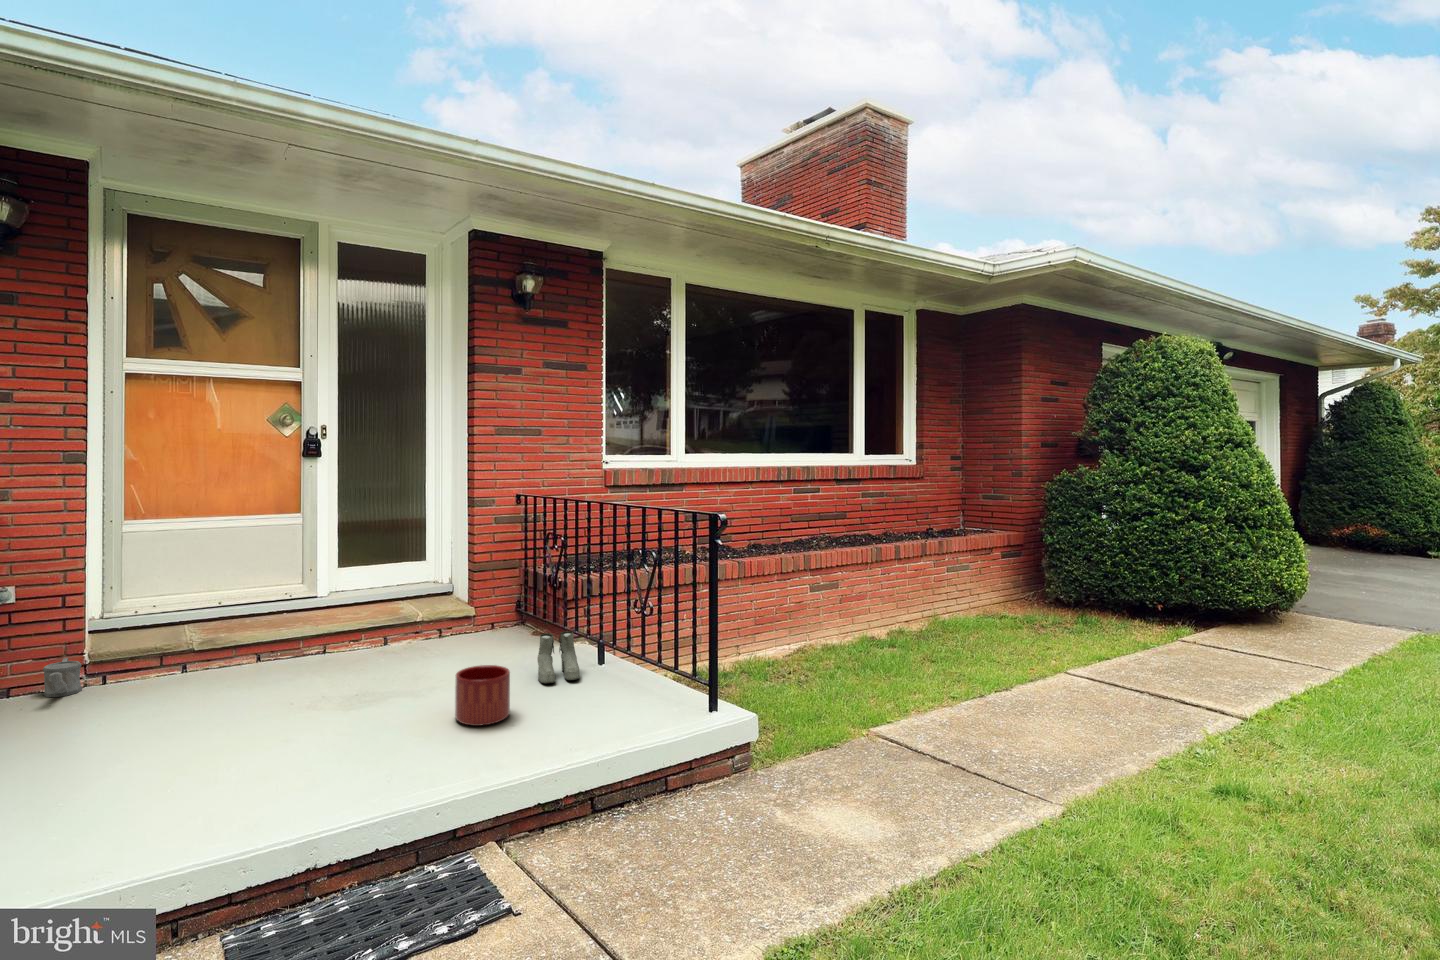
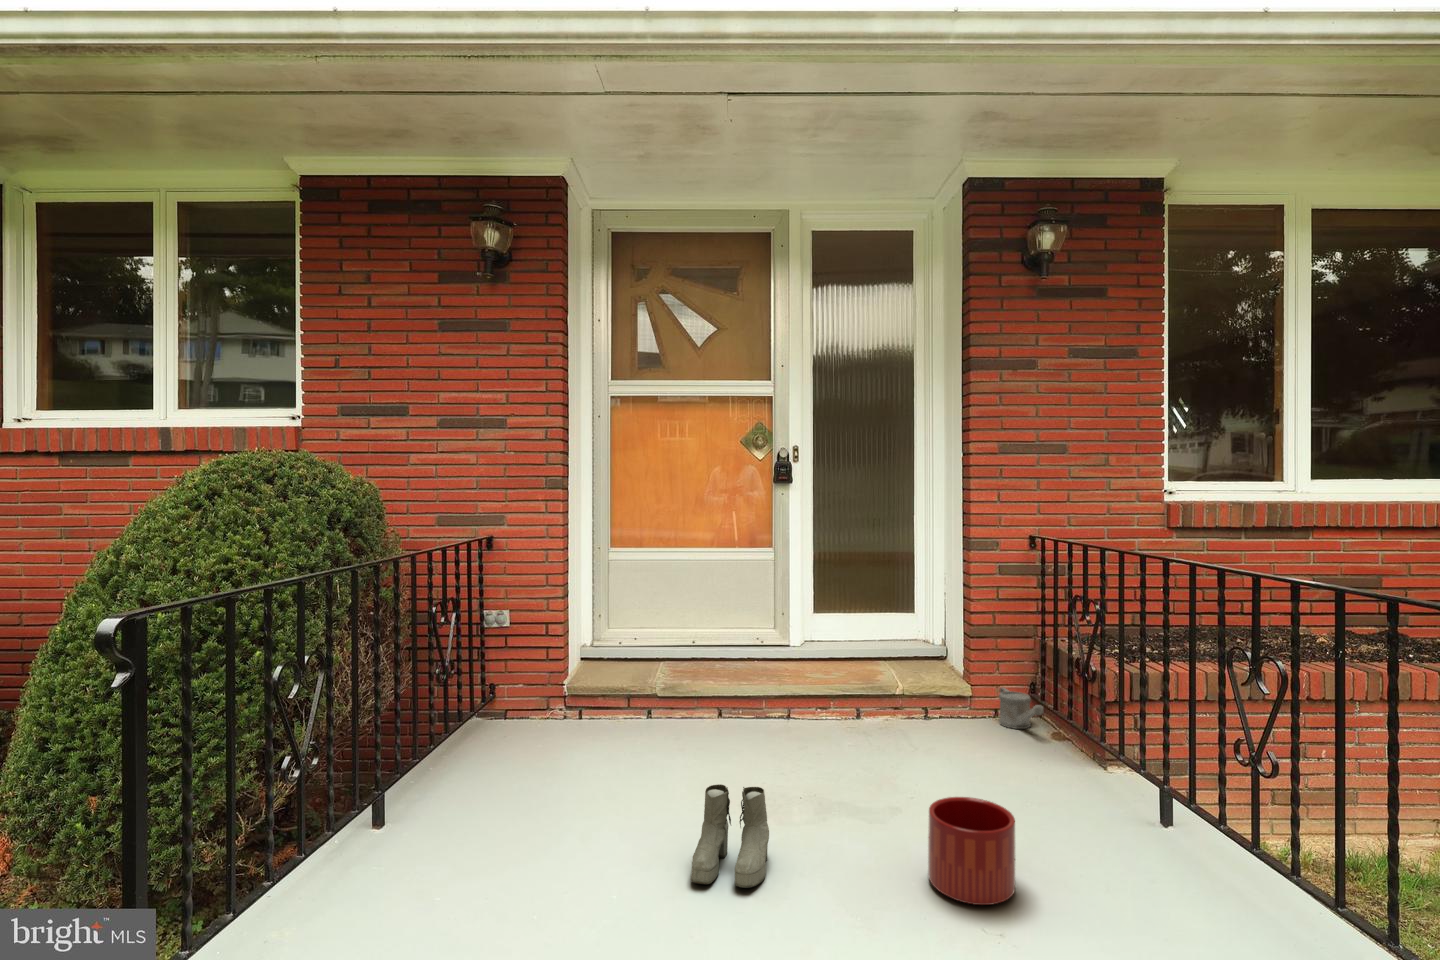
boots: present [537,631,579,683] -> present [691,784,769,888]
watering can: present [43,658,82,697] -> present [999,688,1043,729]

